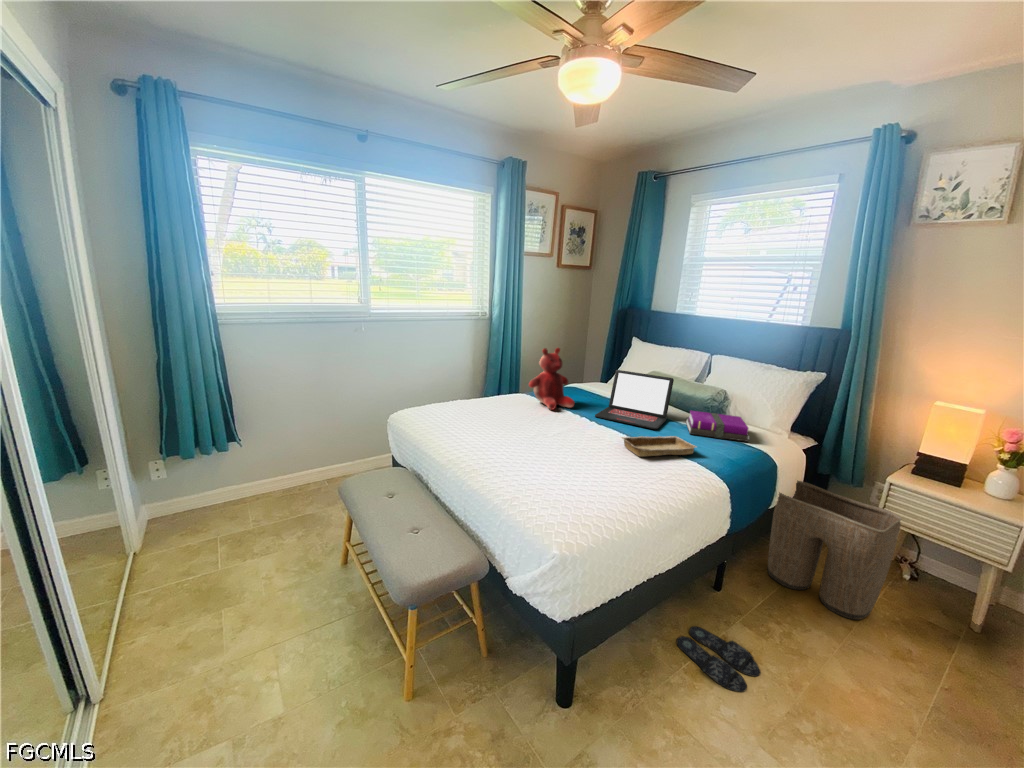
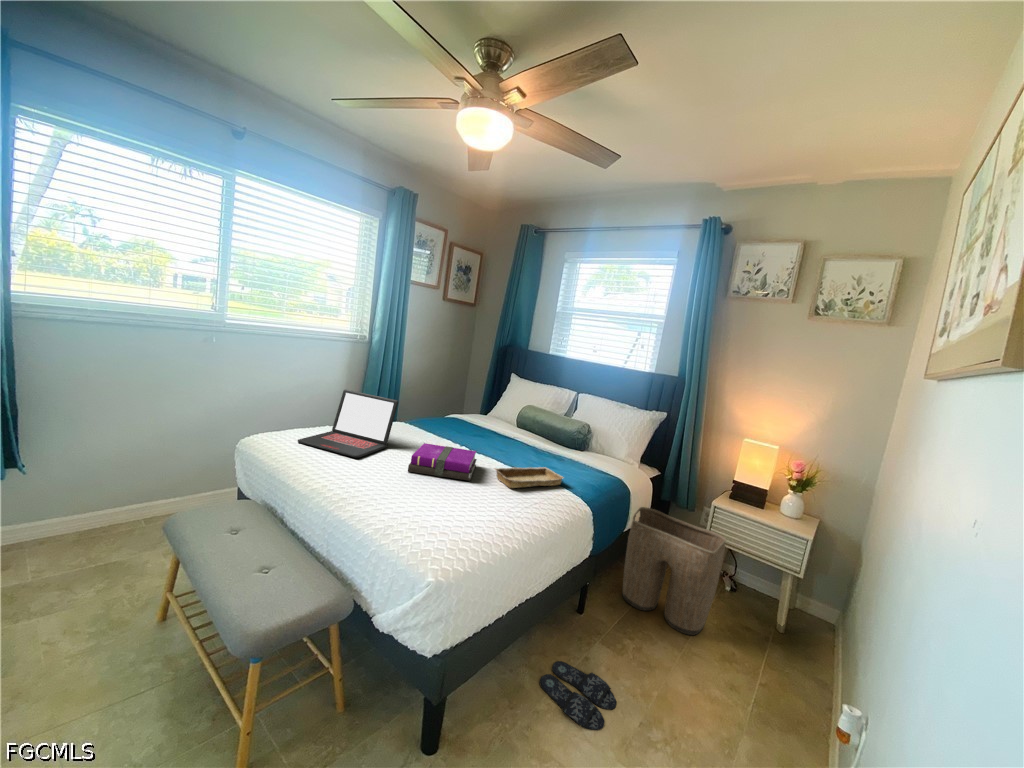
teddy bear: present [529,348,574,410] -> none [405,376,451,439]
laptop: present [595,370,674,429] -> present [298,389,398,458]
notebook: present [686,411,750,442] -> present [408,443,477,481]

